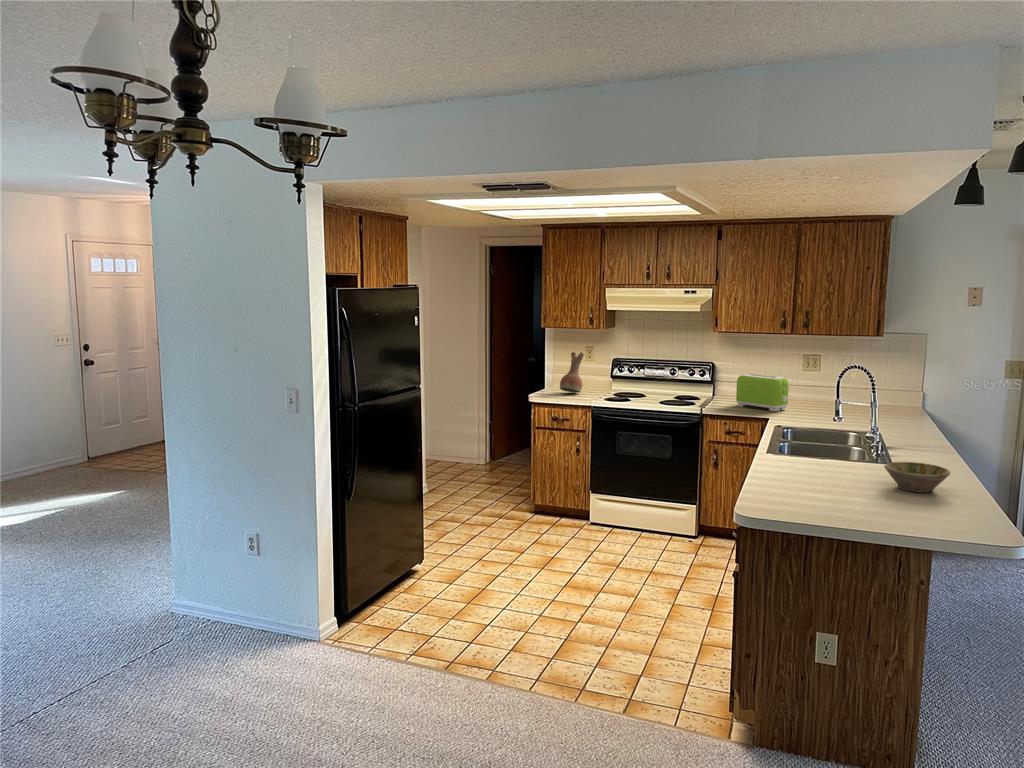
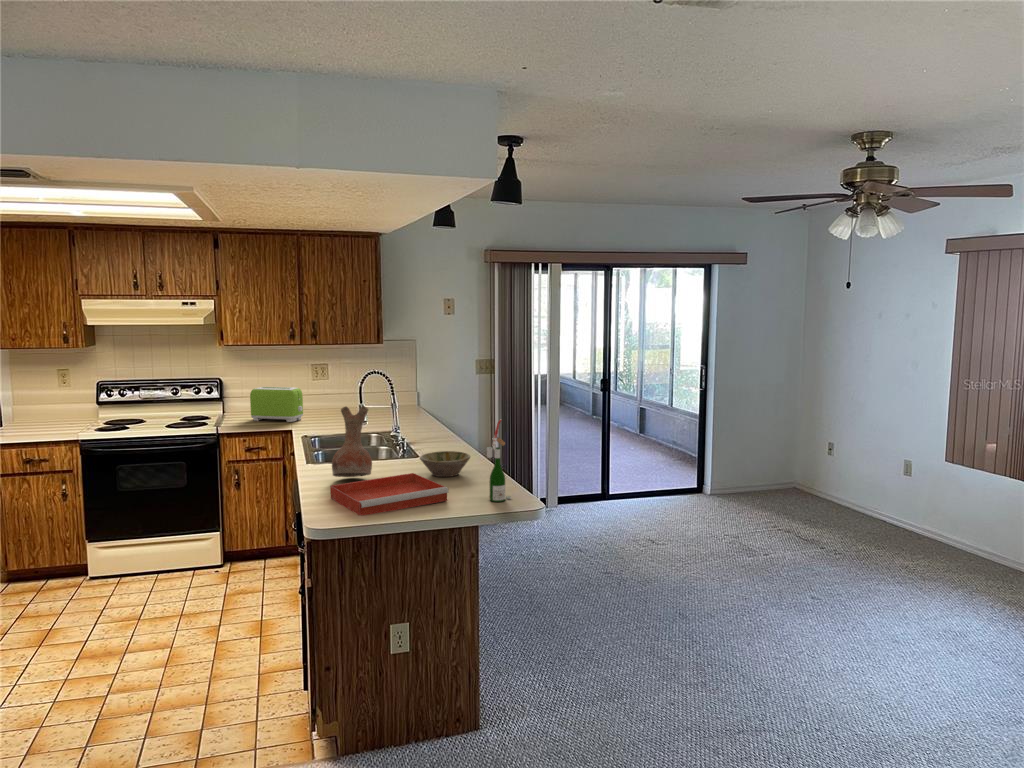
vase: present [560,352,584,393] -> present [332,406,372,477]
wine bottle: none [955,434,987,532] -> present [487,420,511,502]
tray: none [771,478,901,517] -> present [330,473,448,516]

